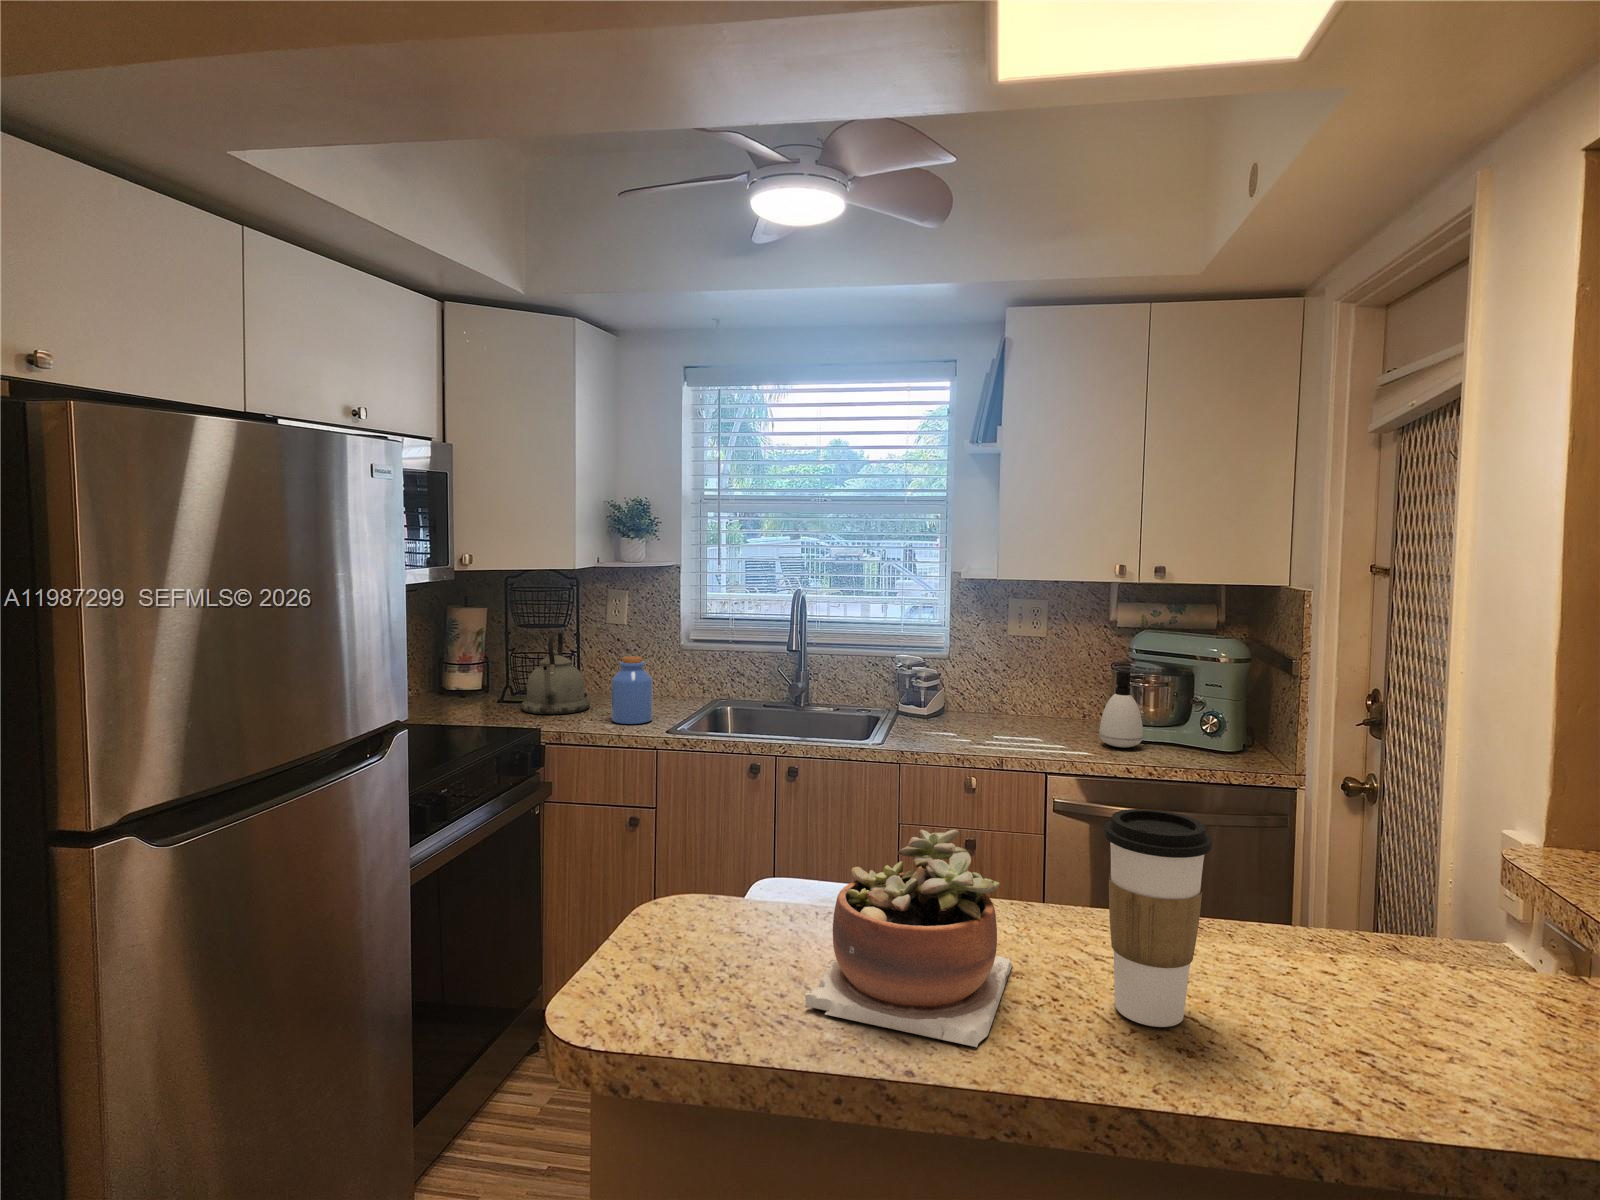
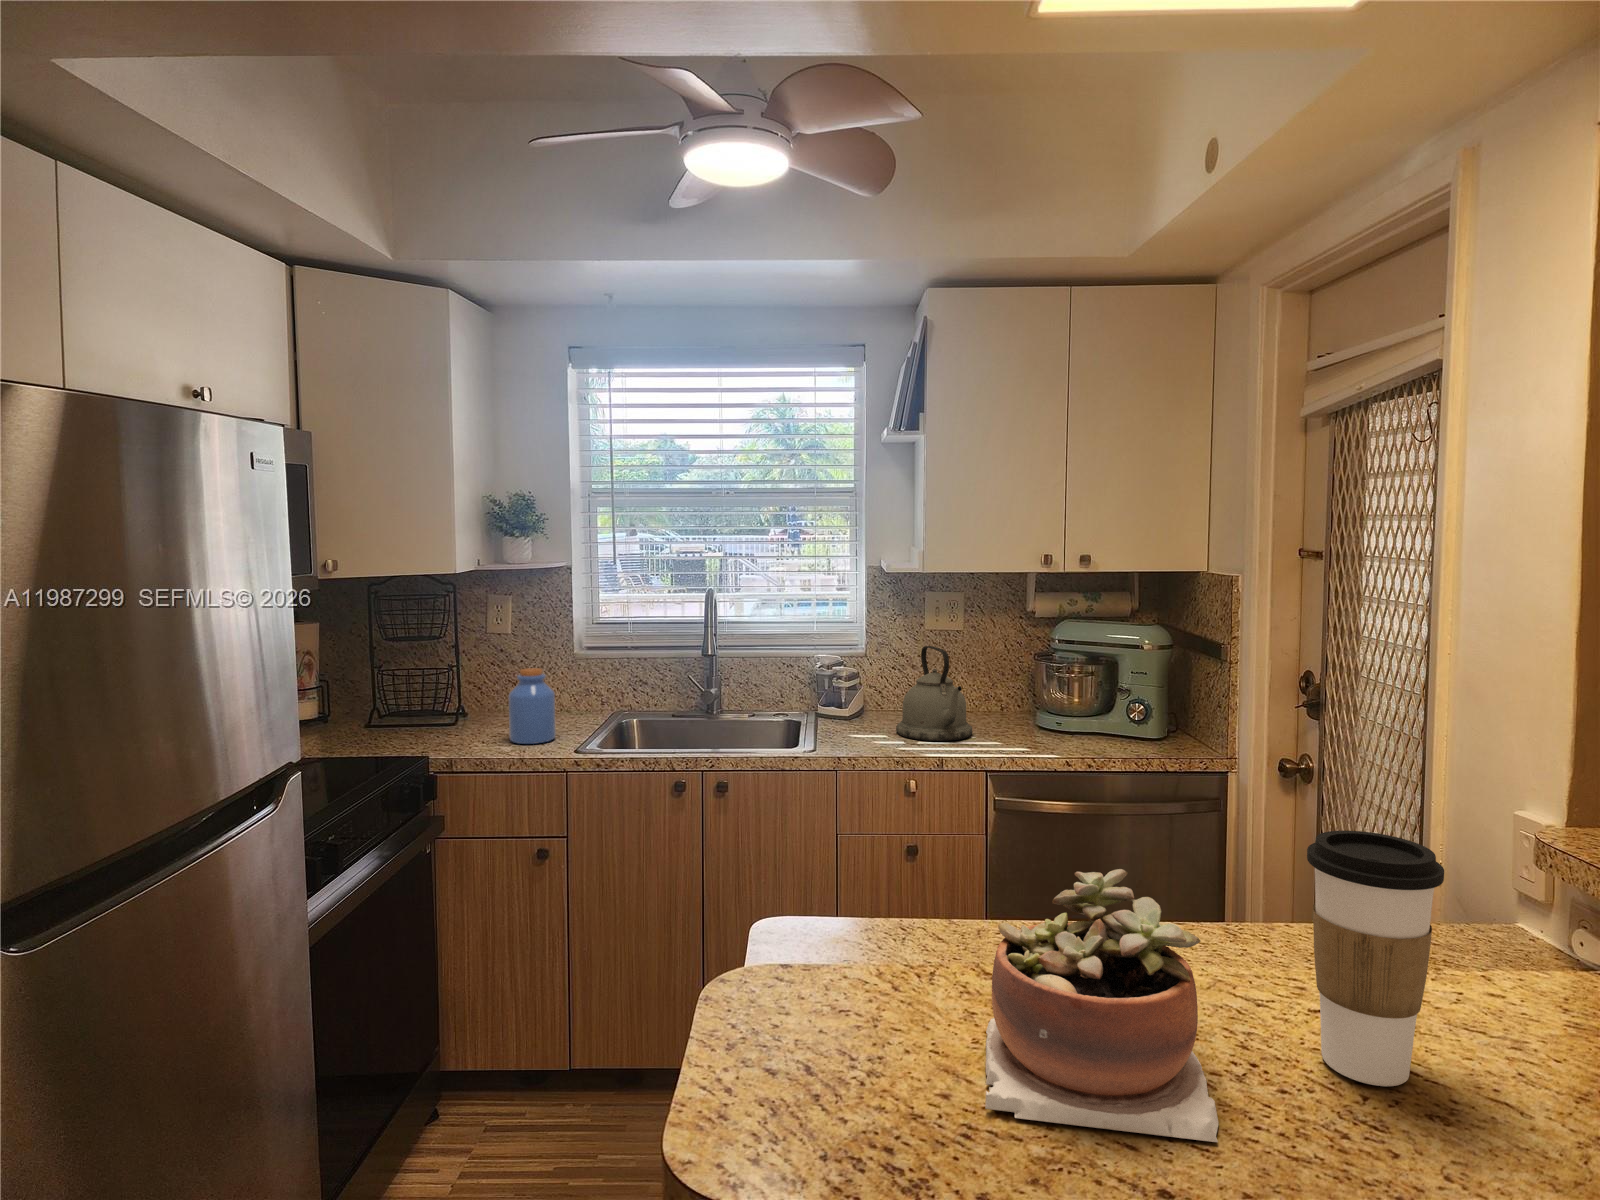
kettle: present [521,632,590,714] -> present [896,646,972,741]
soap dispenser: present [1099,671,1144,748] -> none [1030,662,1073,740]

